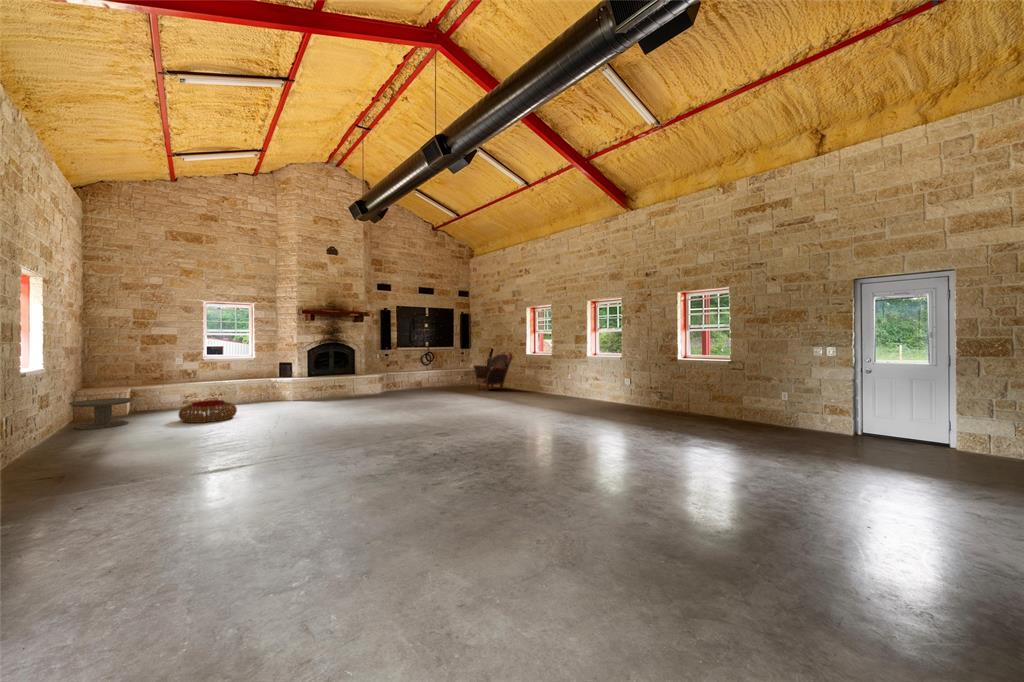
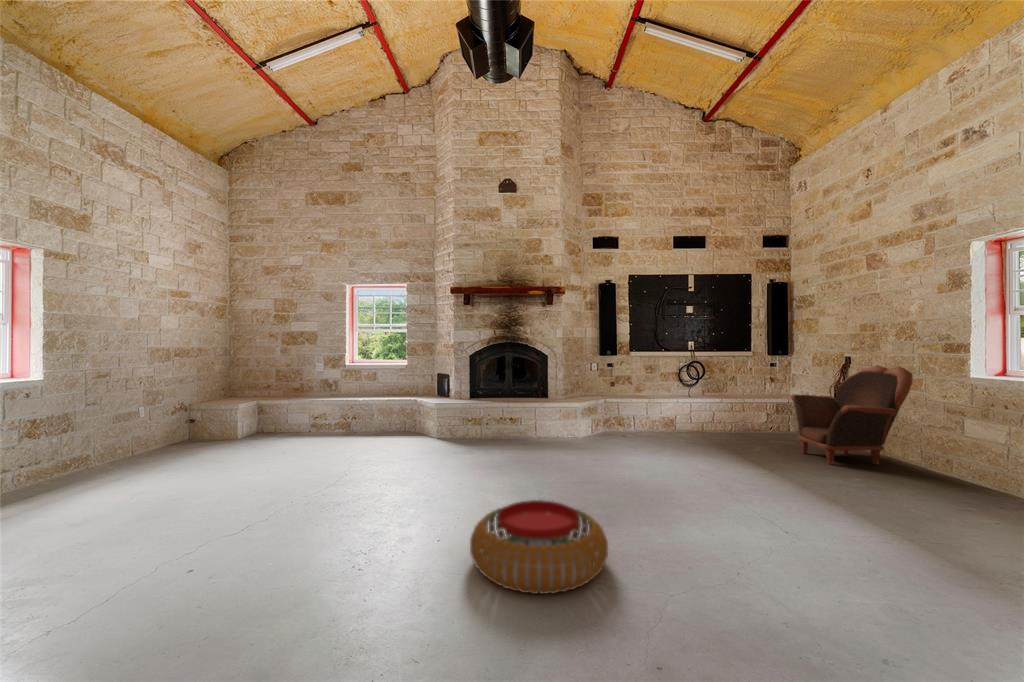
side table: present [69,398,134,429] -> none [87,423,178,474]
pouf: present [179,400,237,423] -> present [470,500,608,594]

